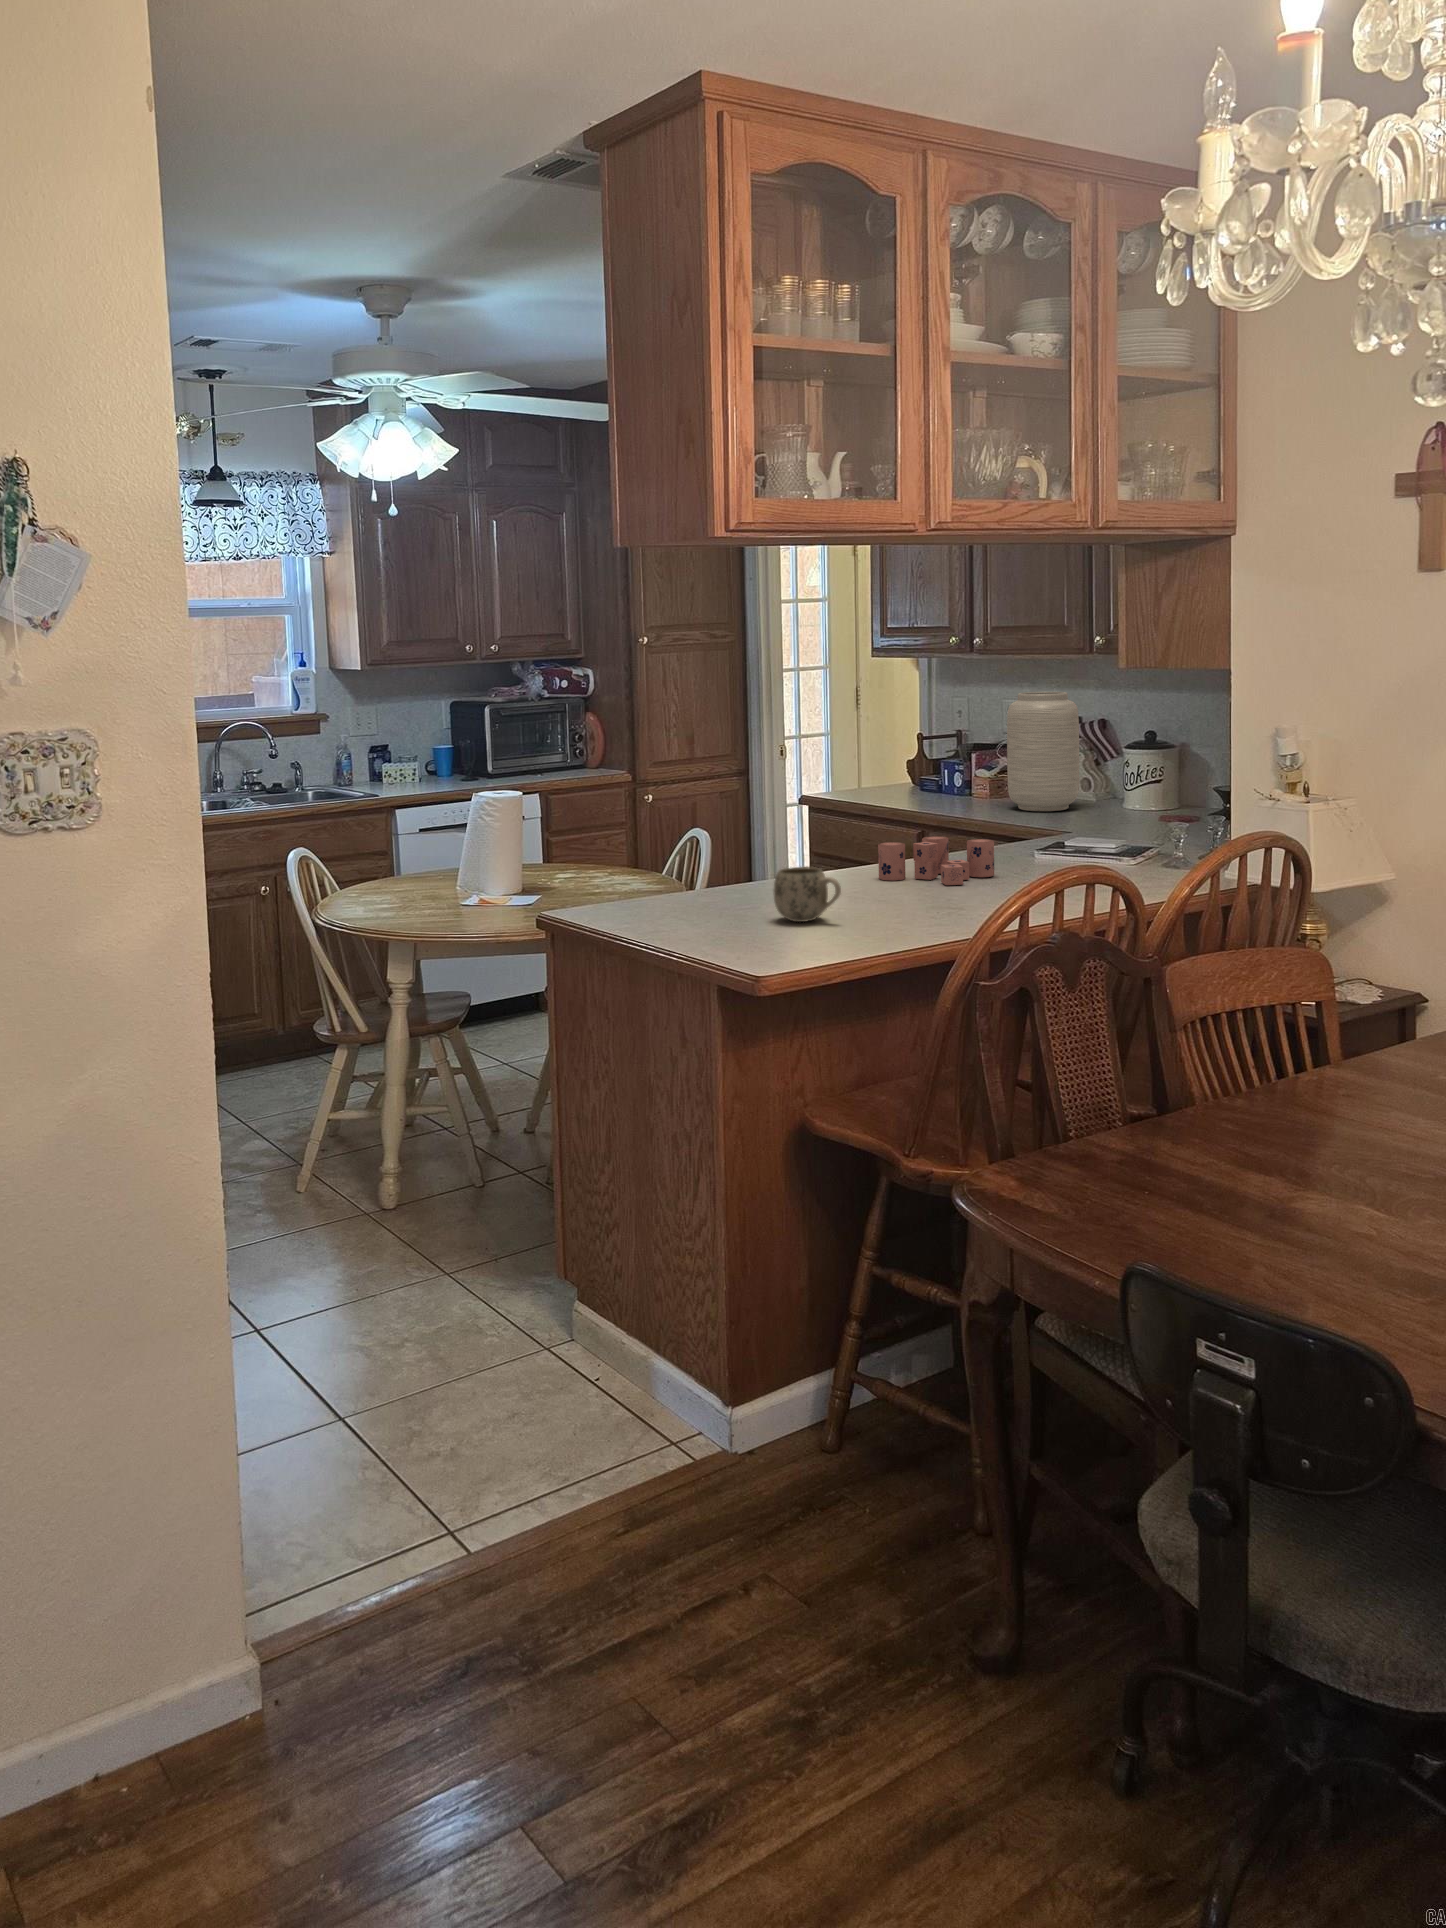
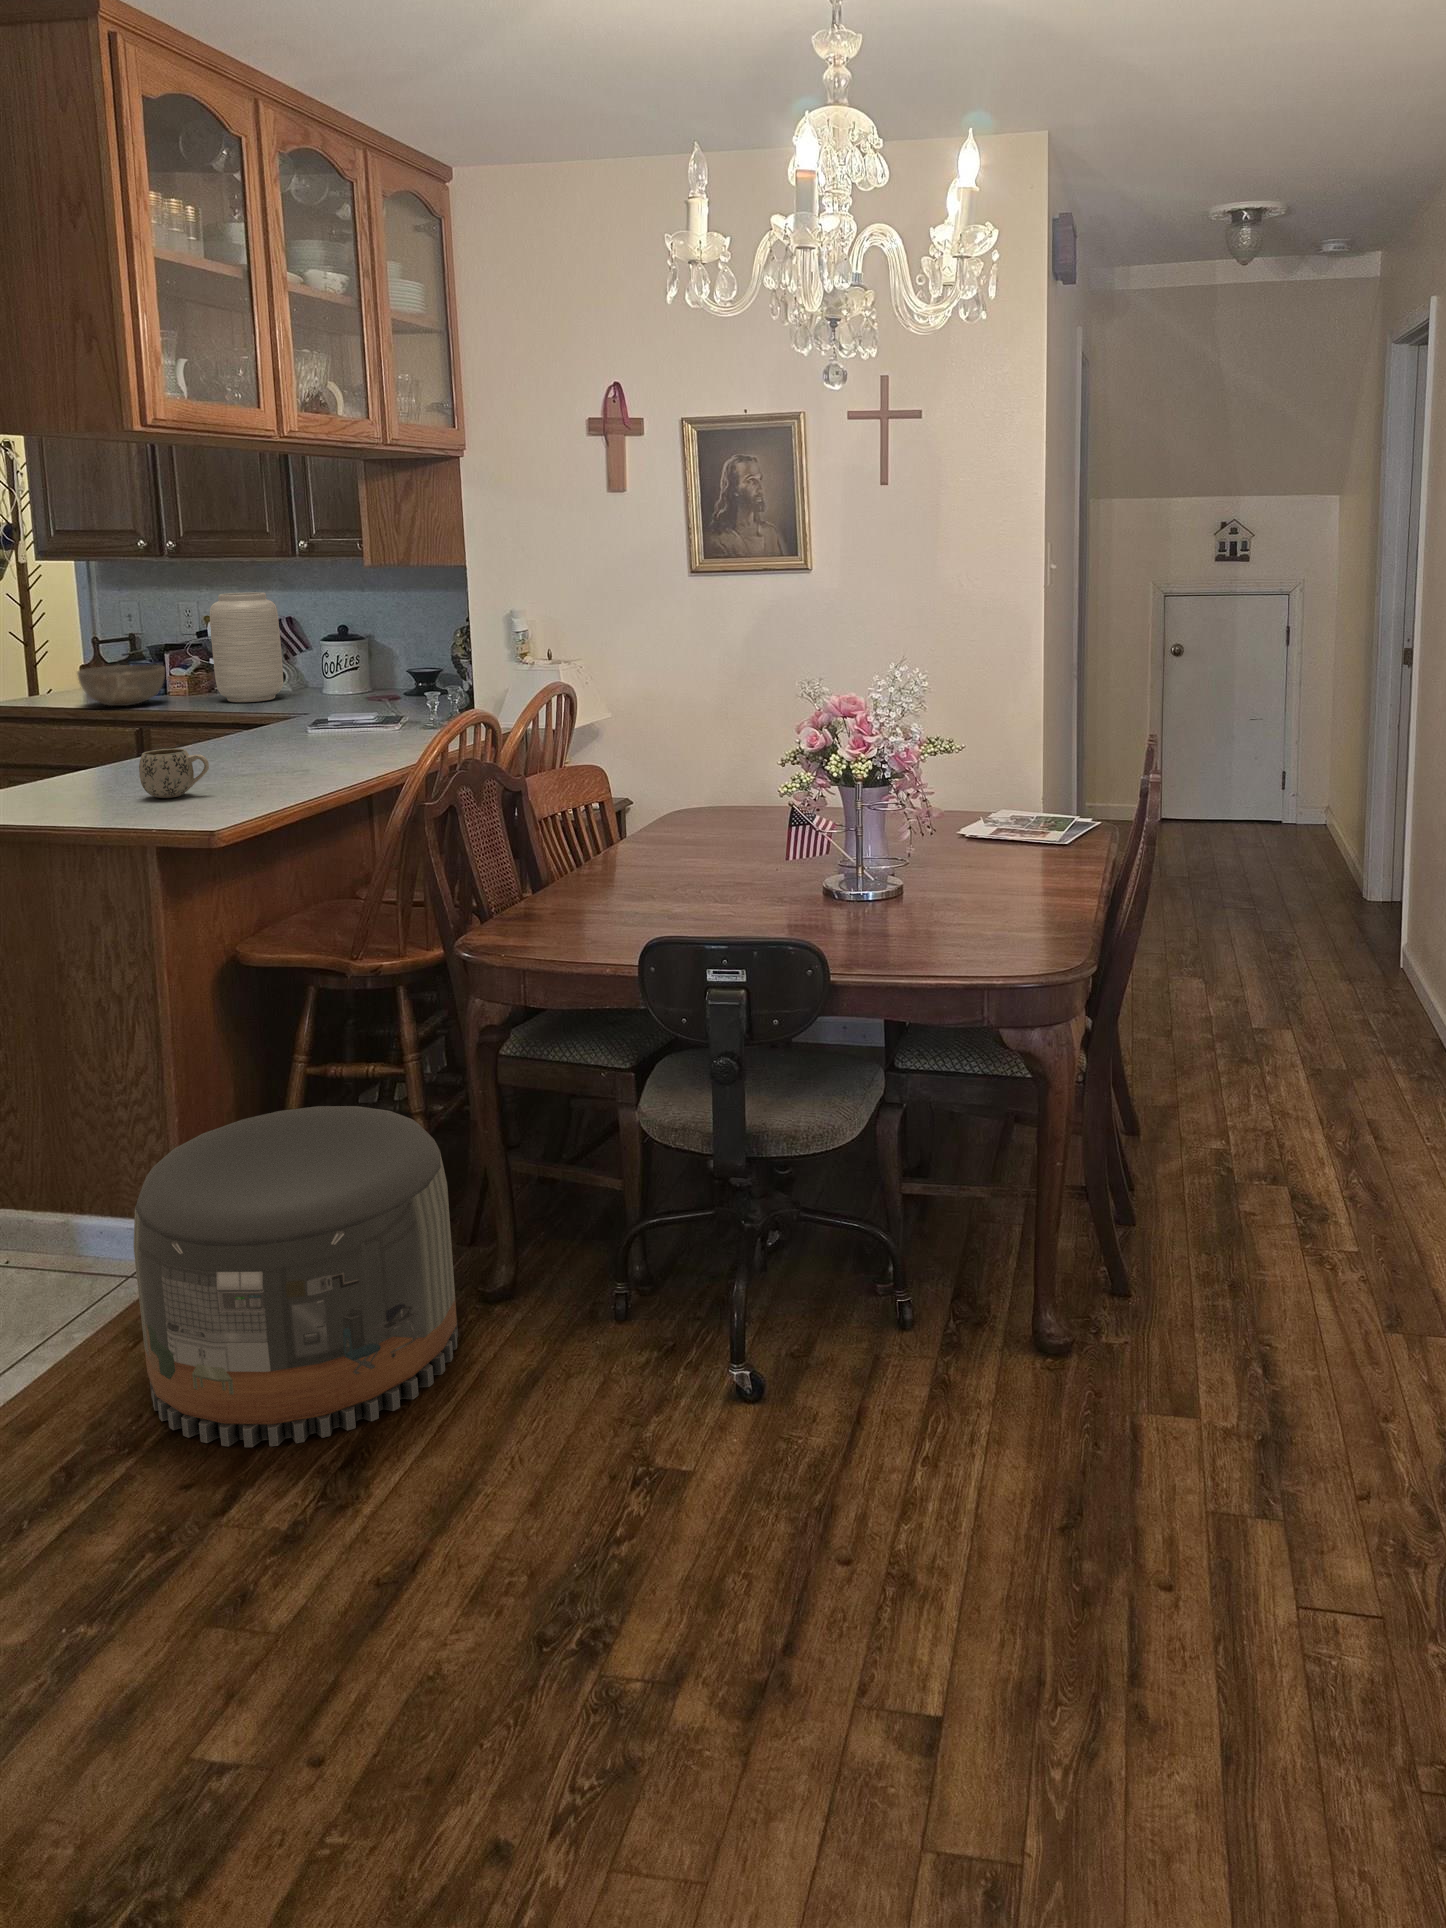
bowl: none [880,762,963,805] -> present [77,665,165,706]
candle: present [878,836,994,885] -> none [185,718,290,762]
pouf: none [572,1318,932,1776] -> present [133,1106,458,1447]

